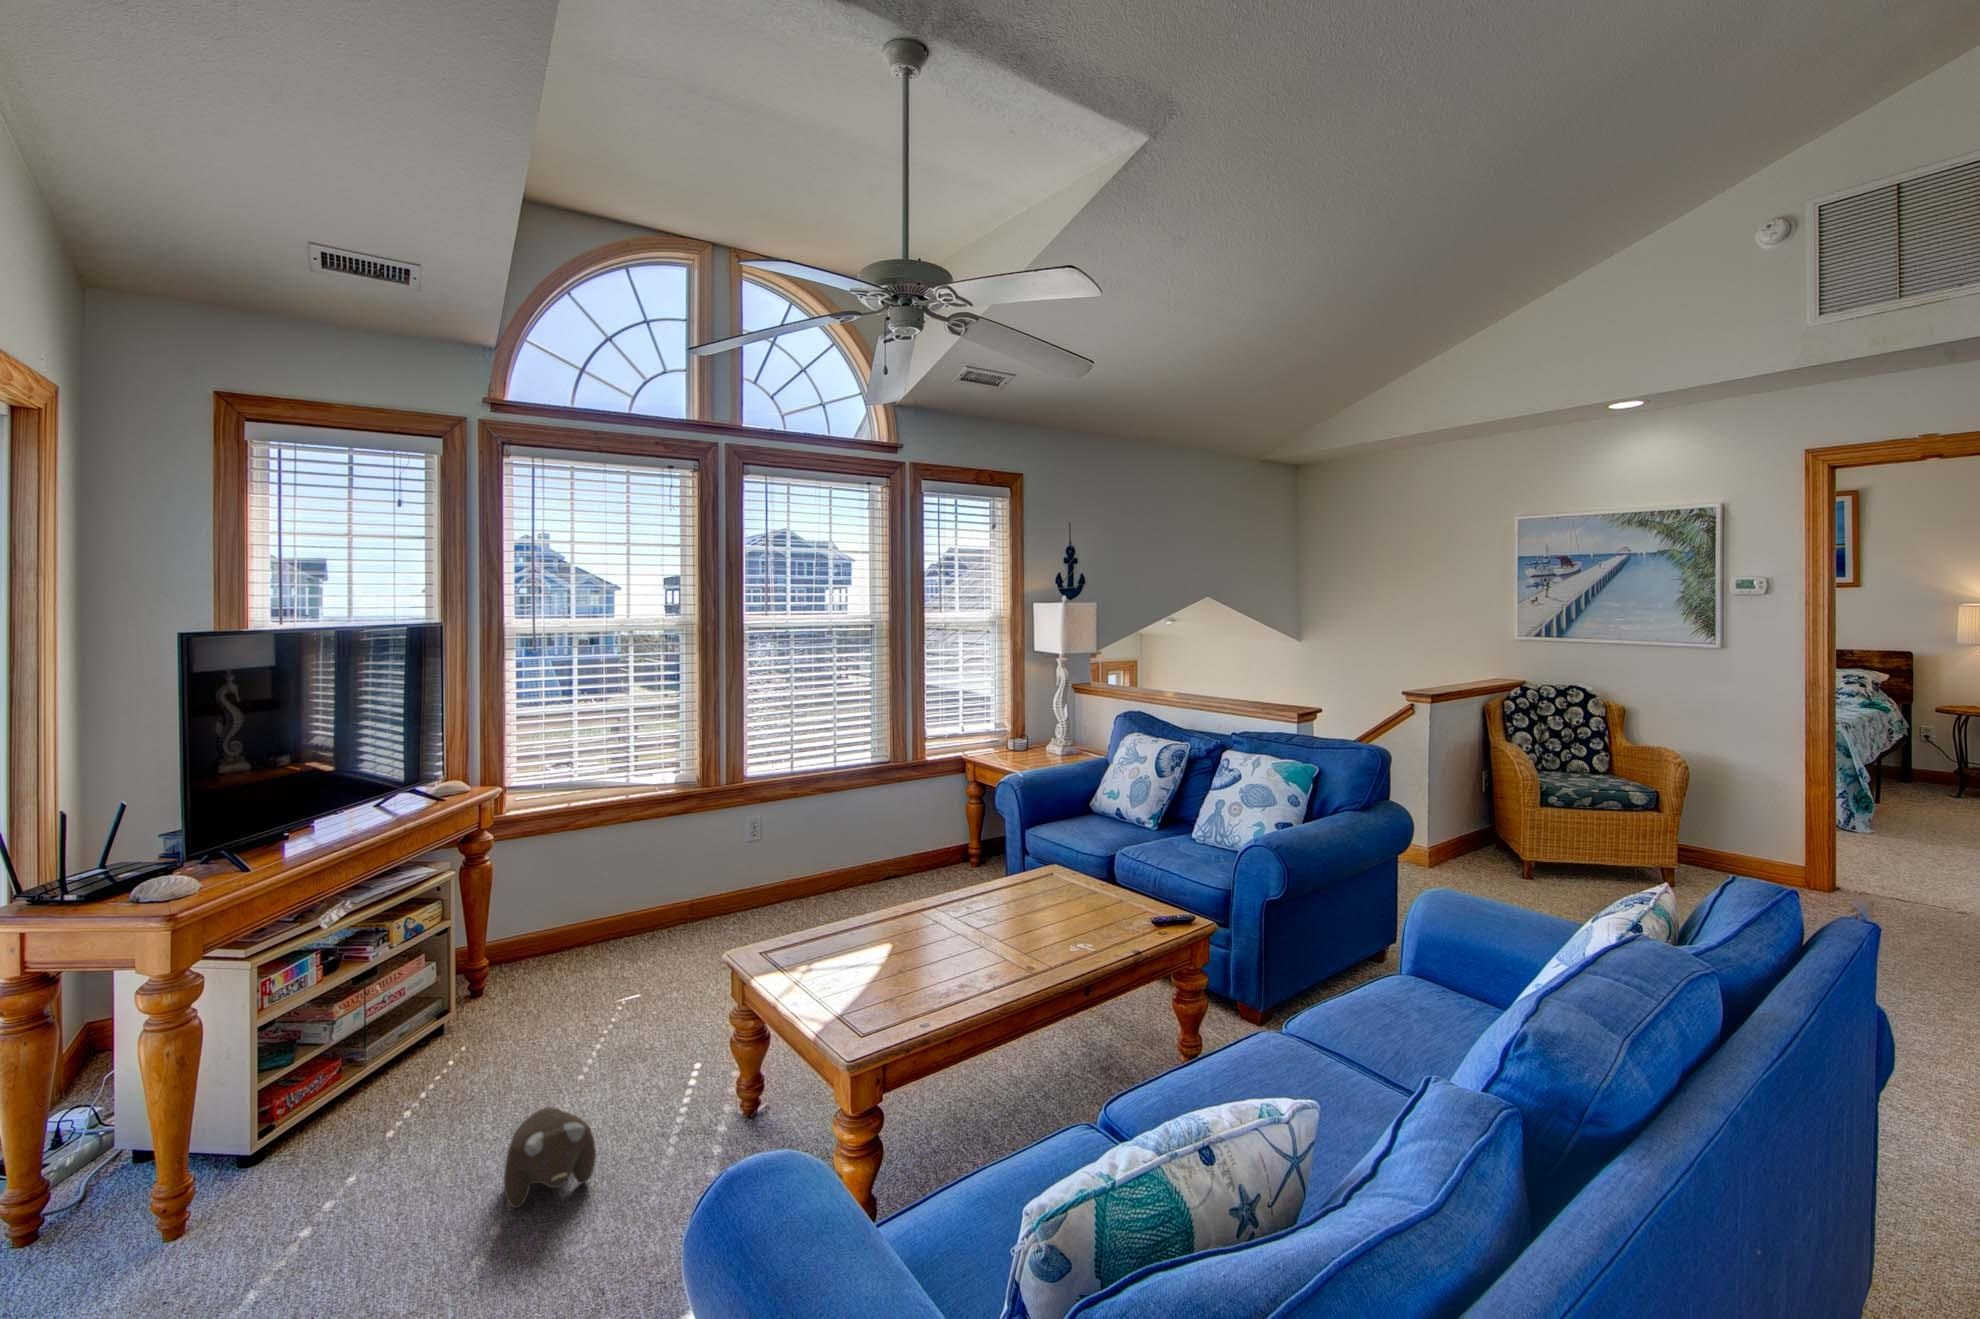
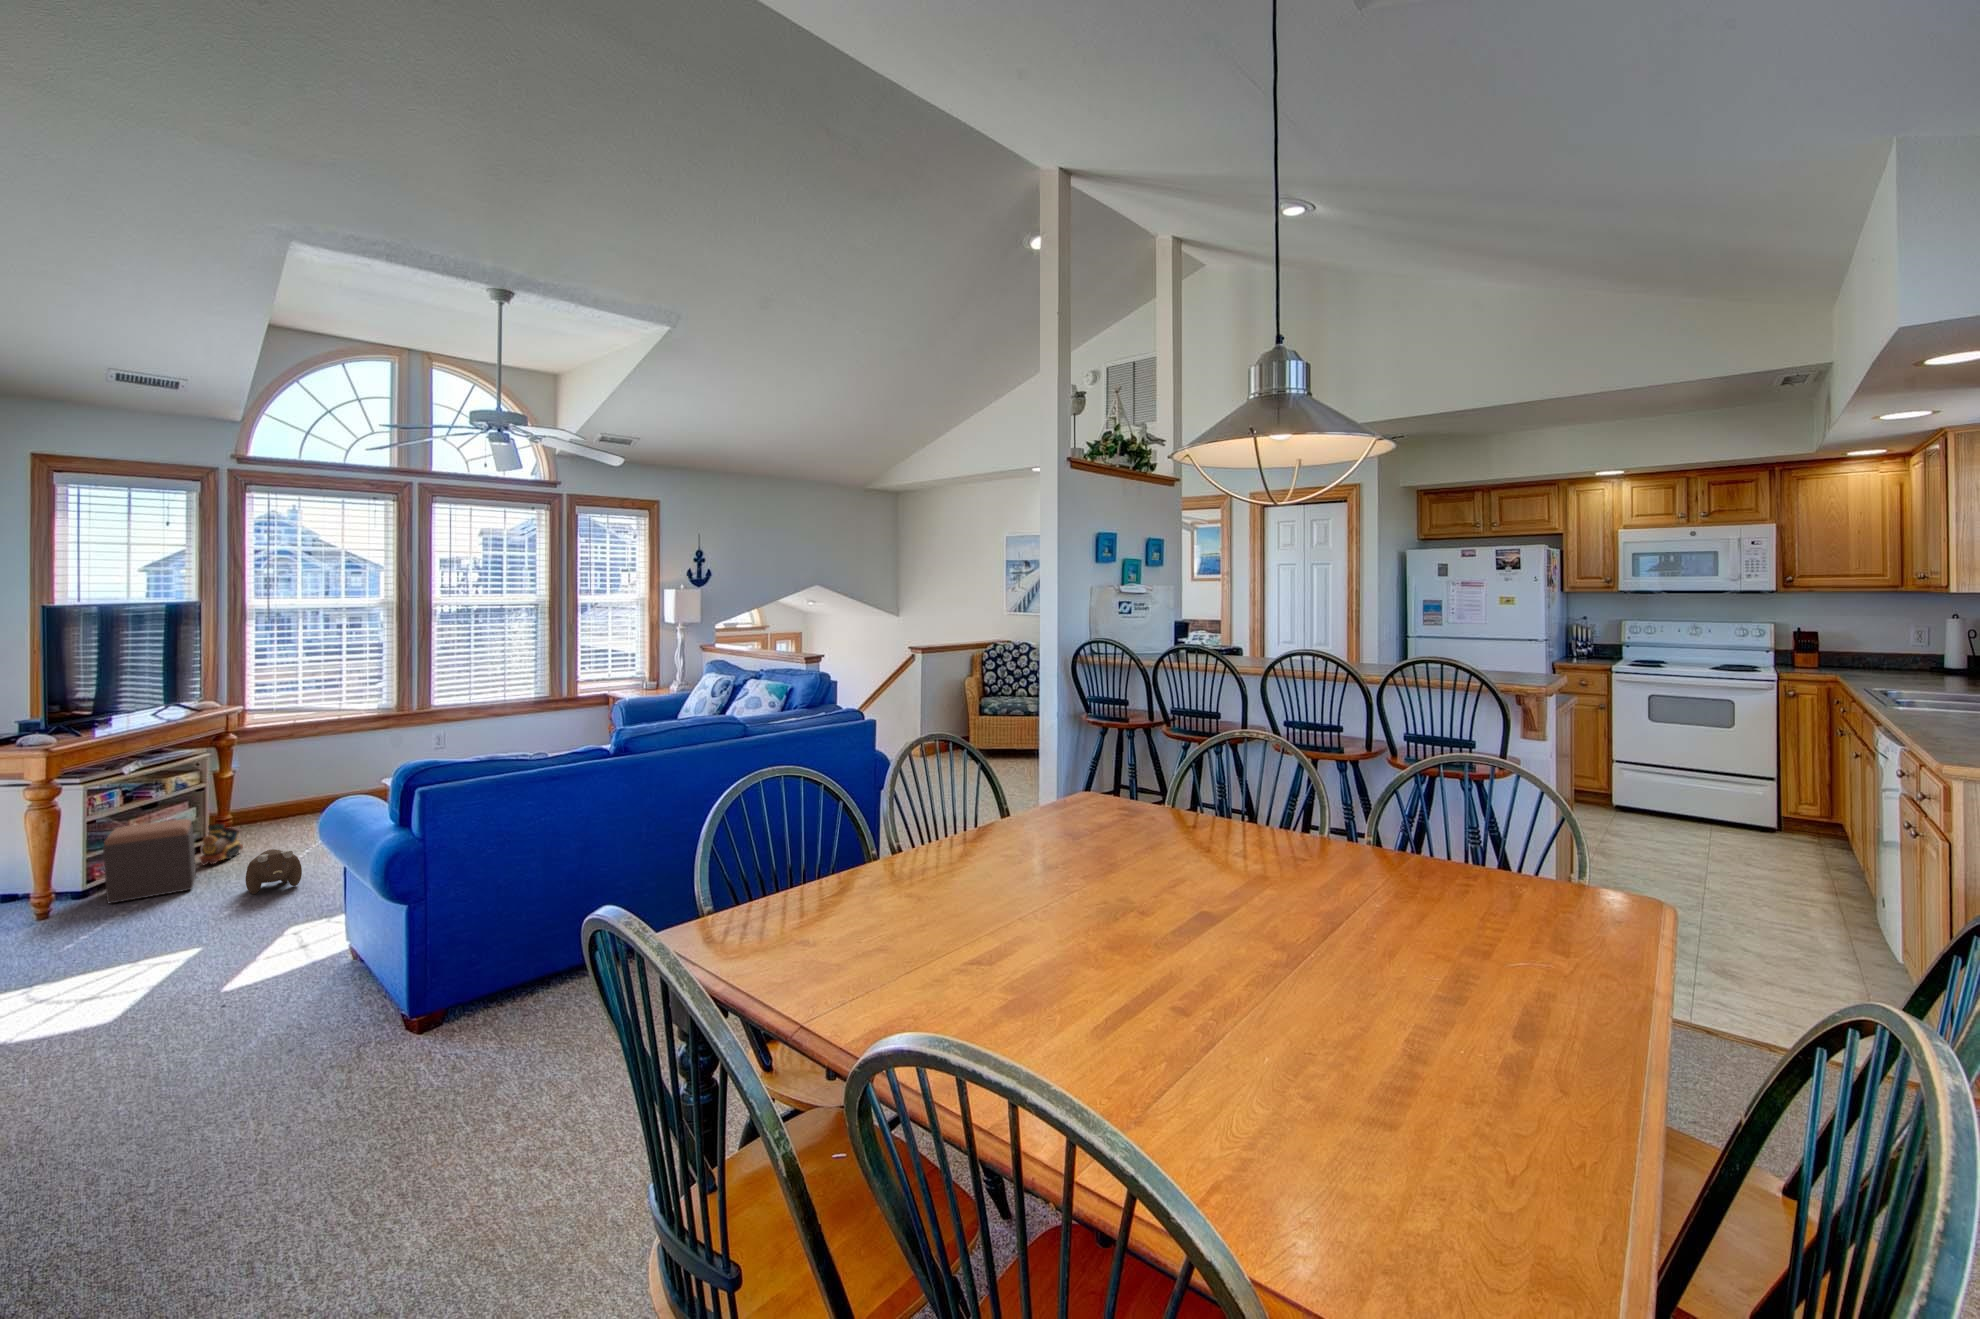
toy train: none [430,1007,496,1087] -> present [200,824,243,865]
footstool: none [271,1020,425,1212] -> present [103,819,196,903]

